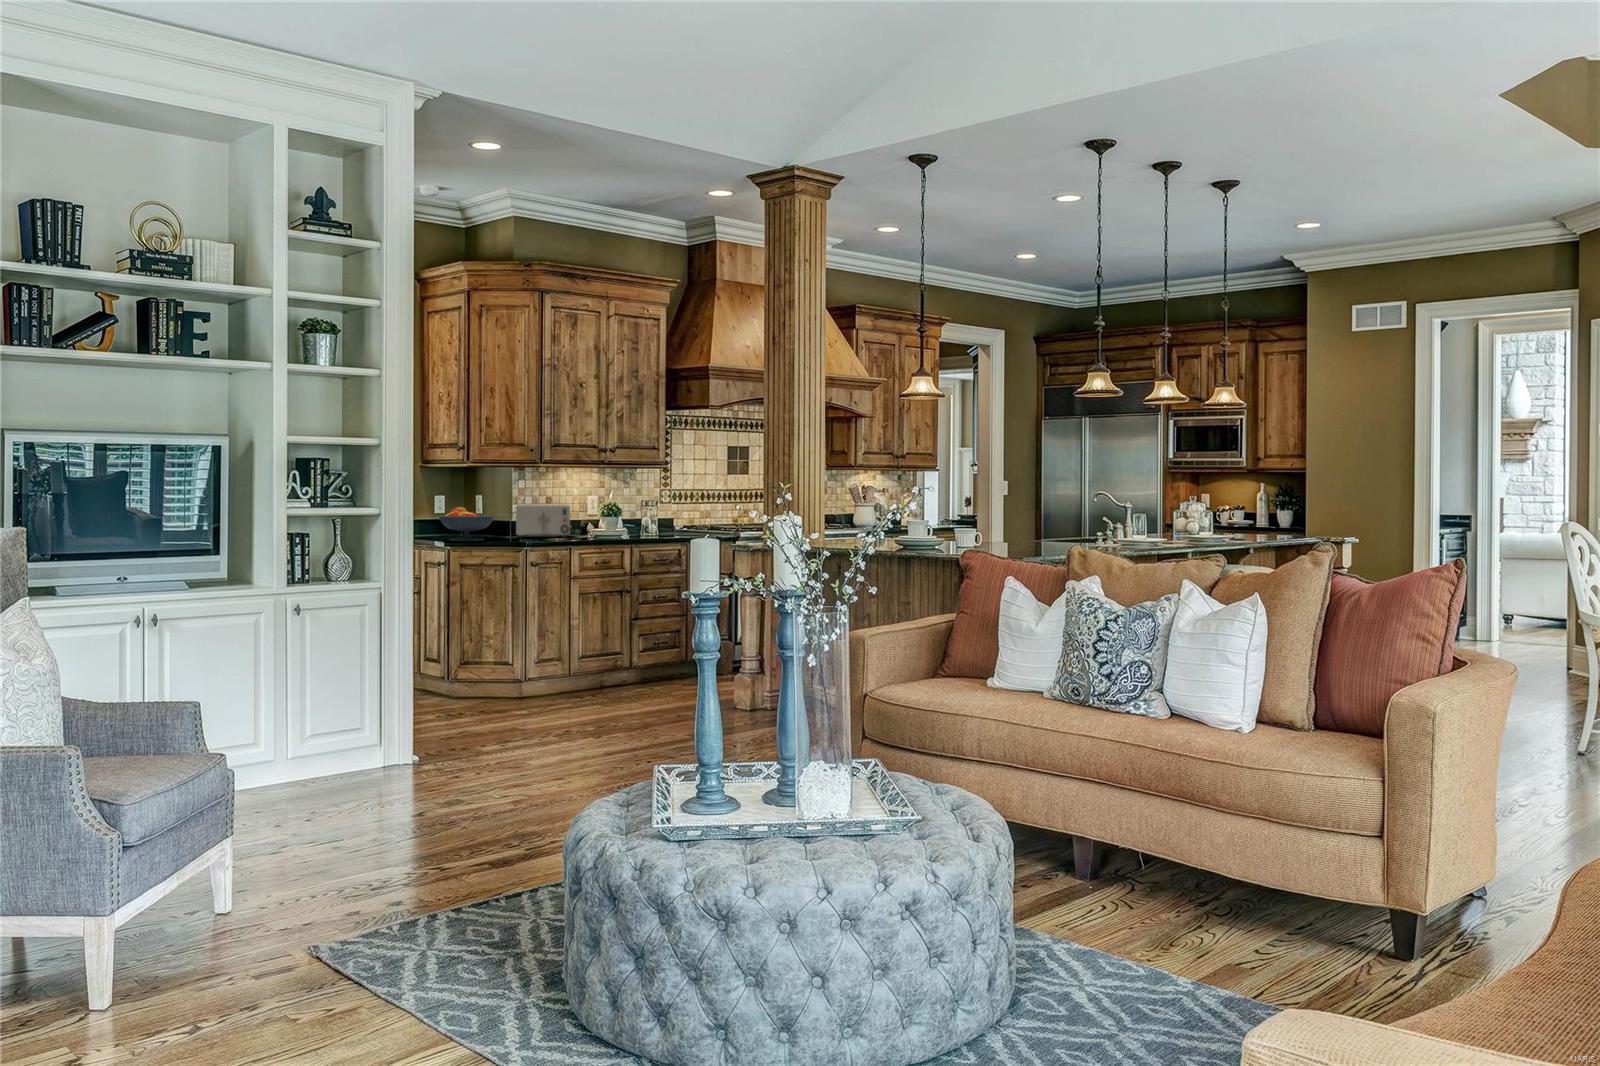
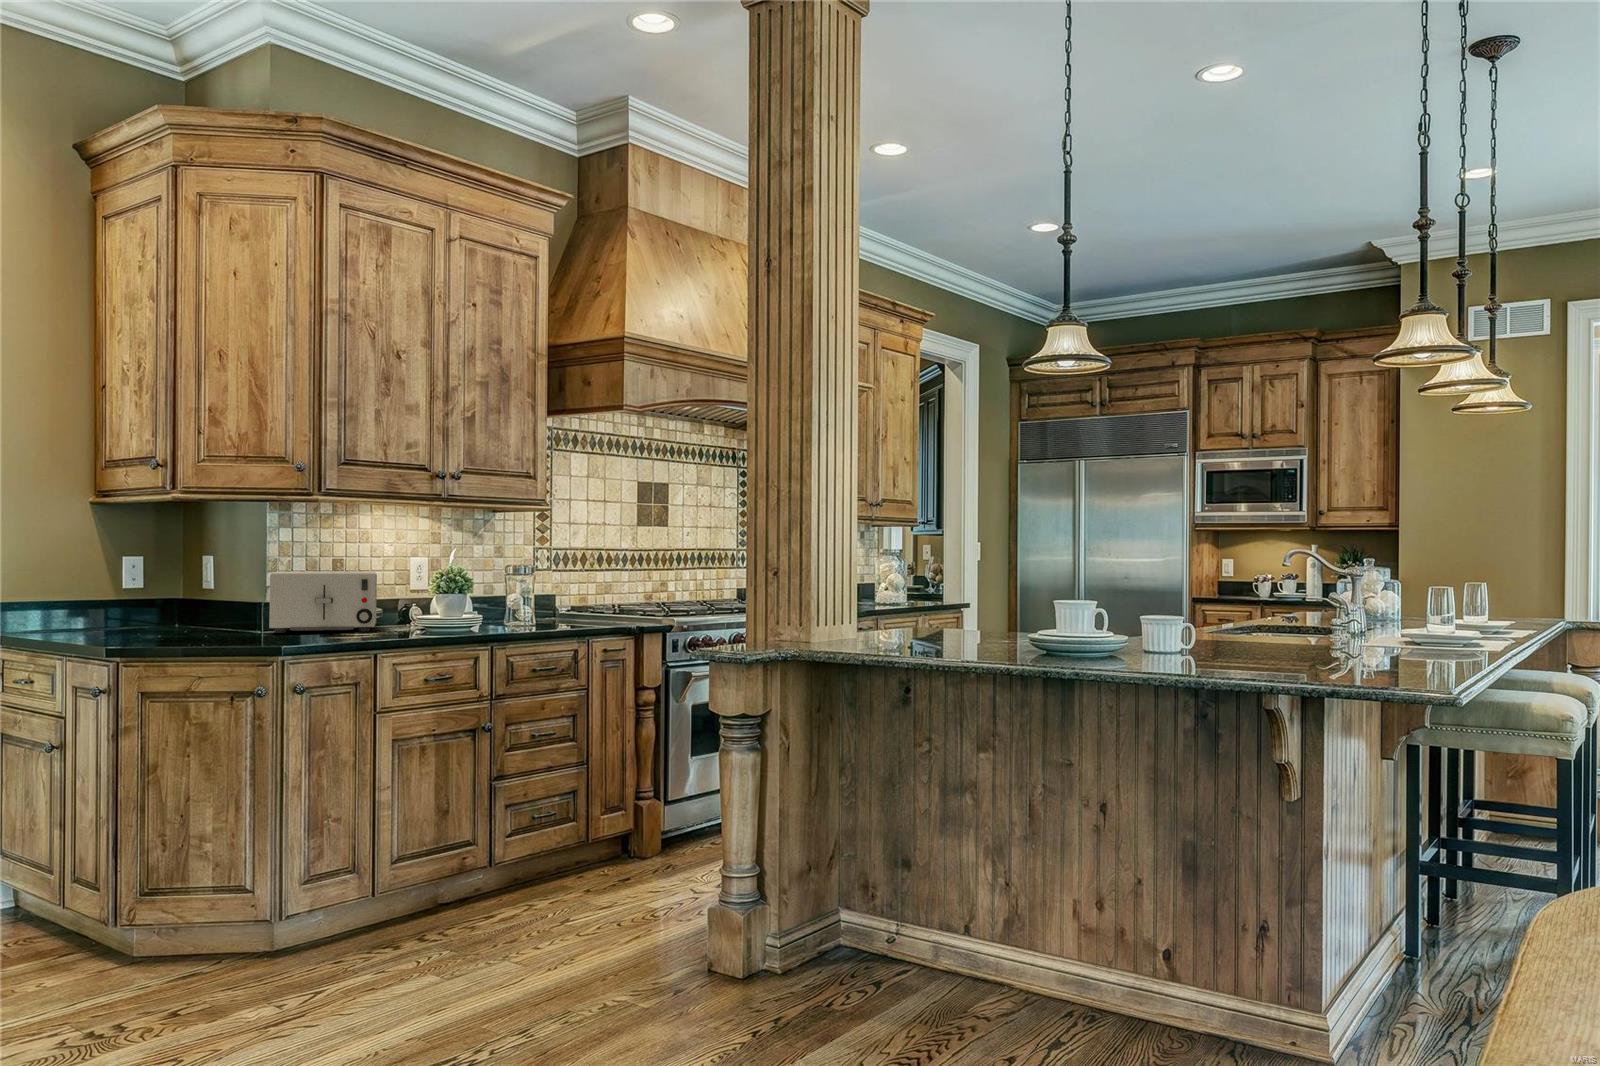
fruit bowl: present [439,507,494,541] -> none [108,577,224,643]

